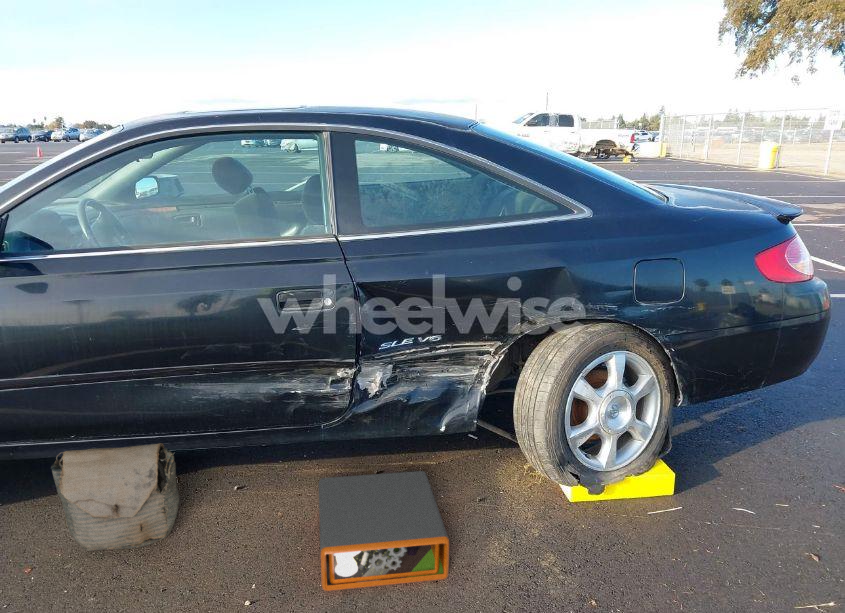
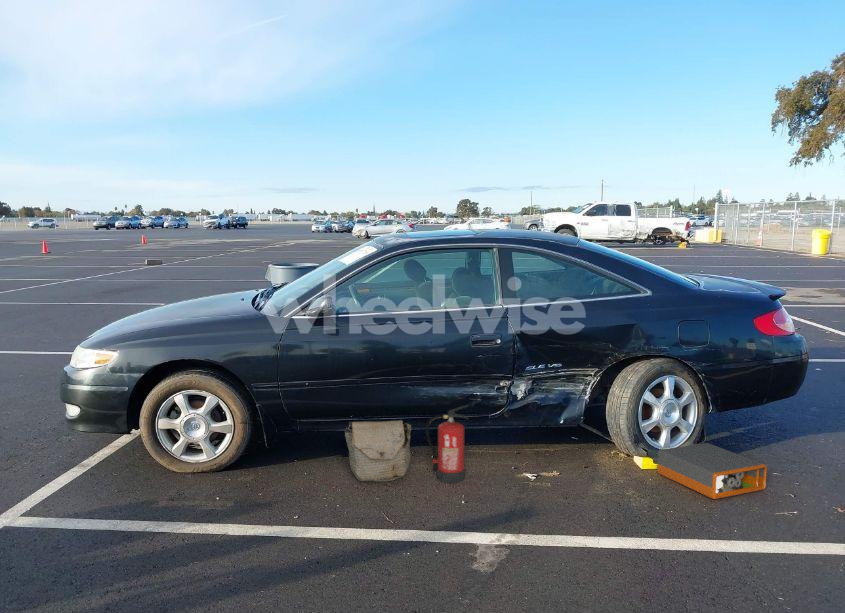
fire extinguisher: none [204,415,276,547] -> present [426,405,468,483]
storage box: present [319,471,449,591] -> present [657,443,767,499]

